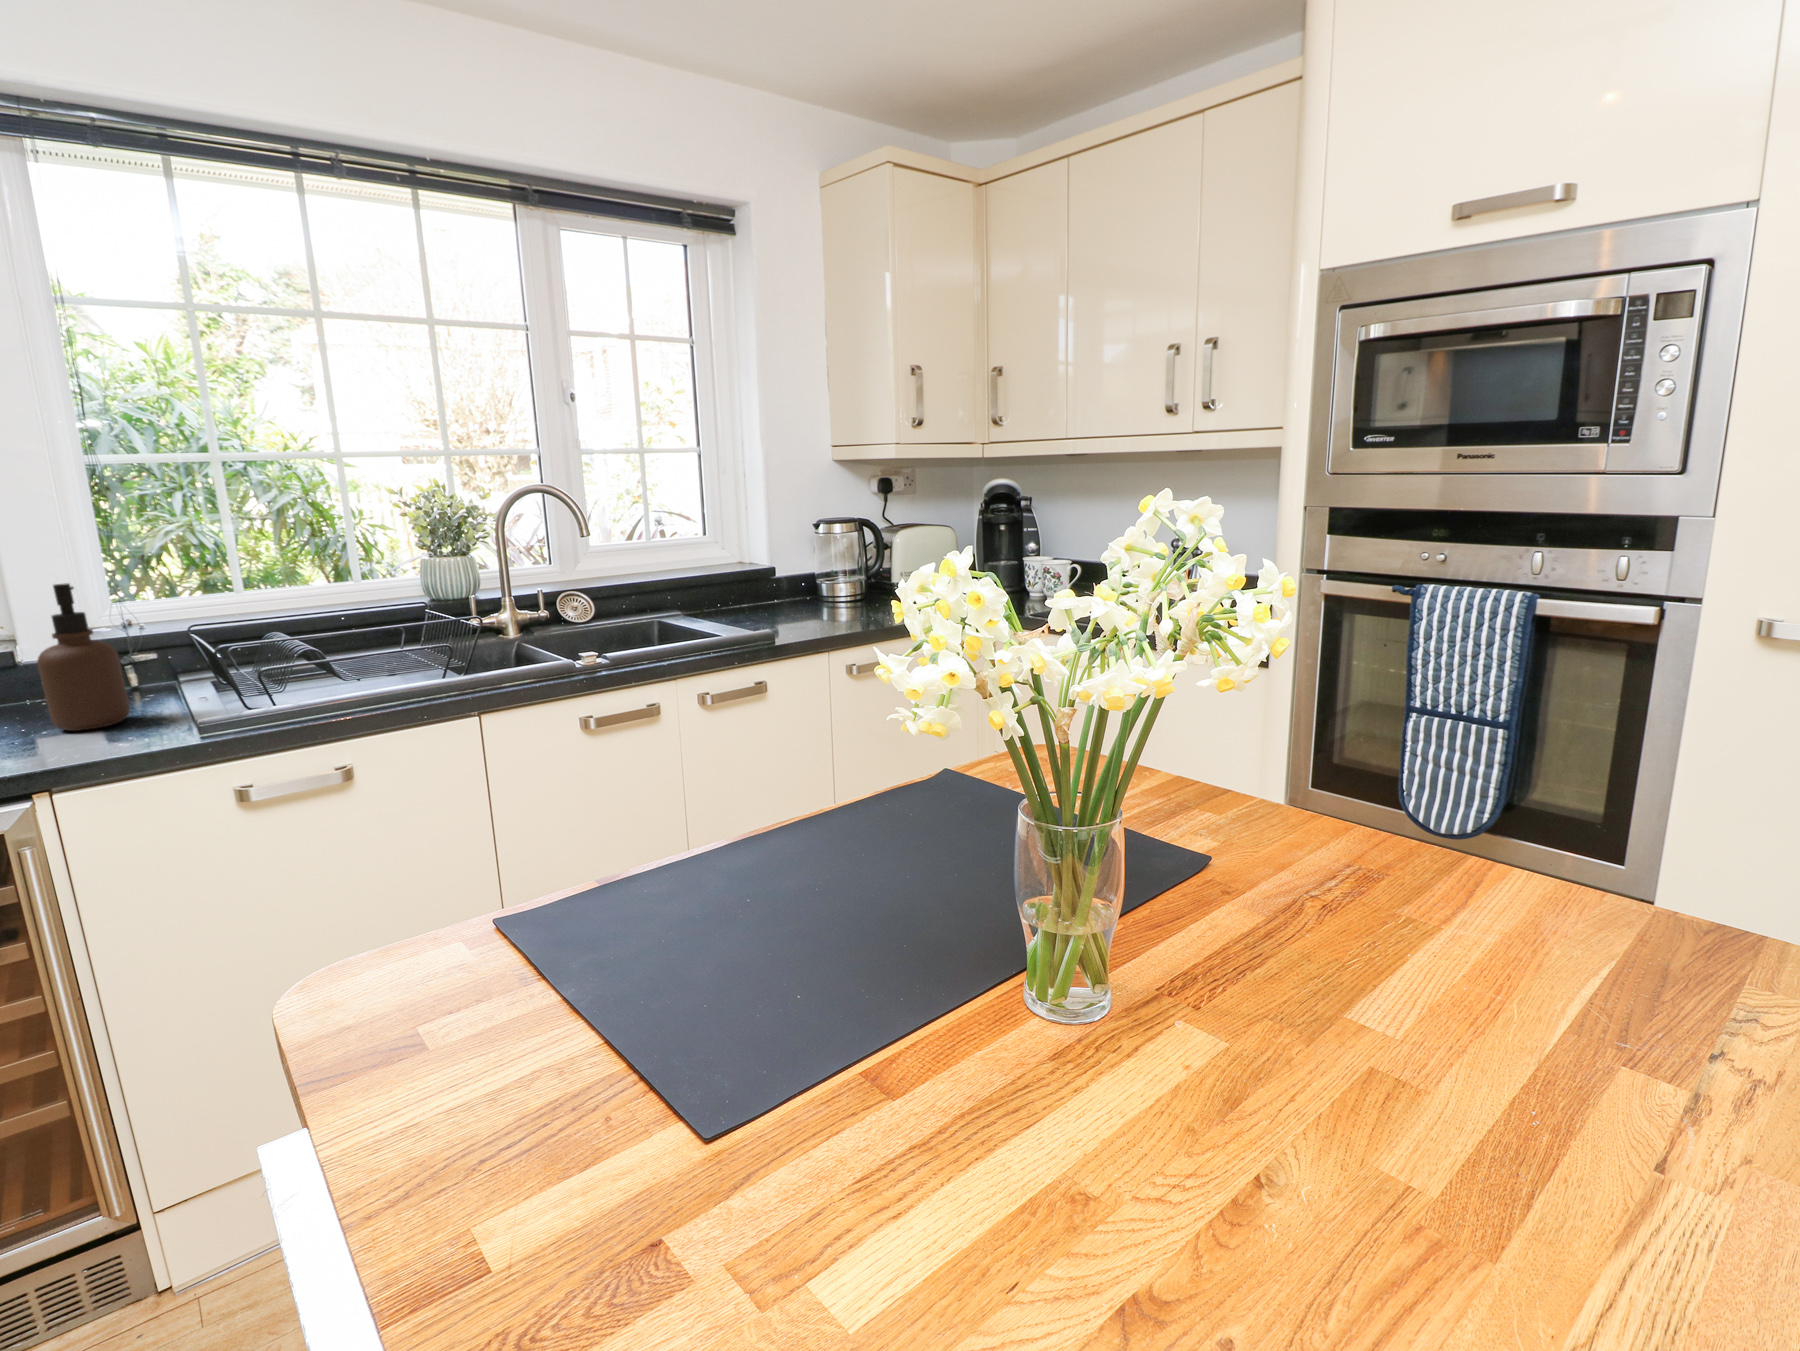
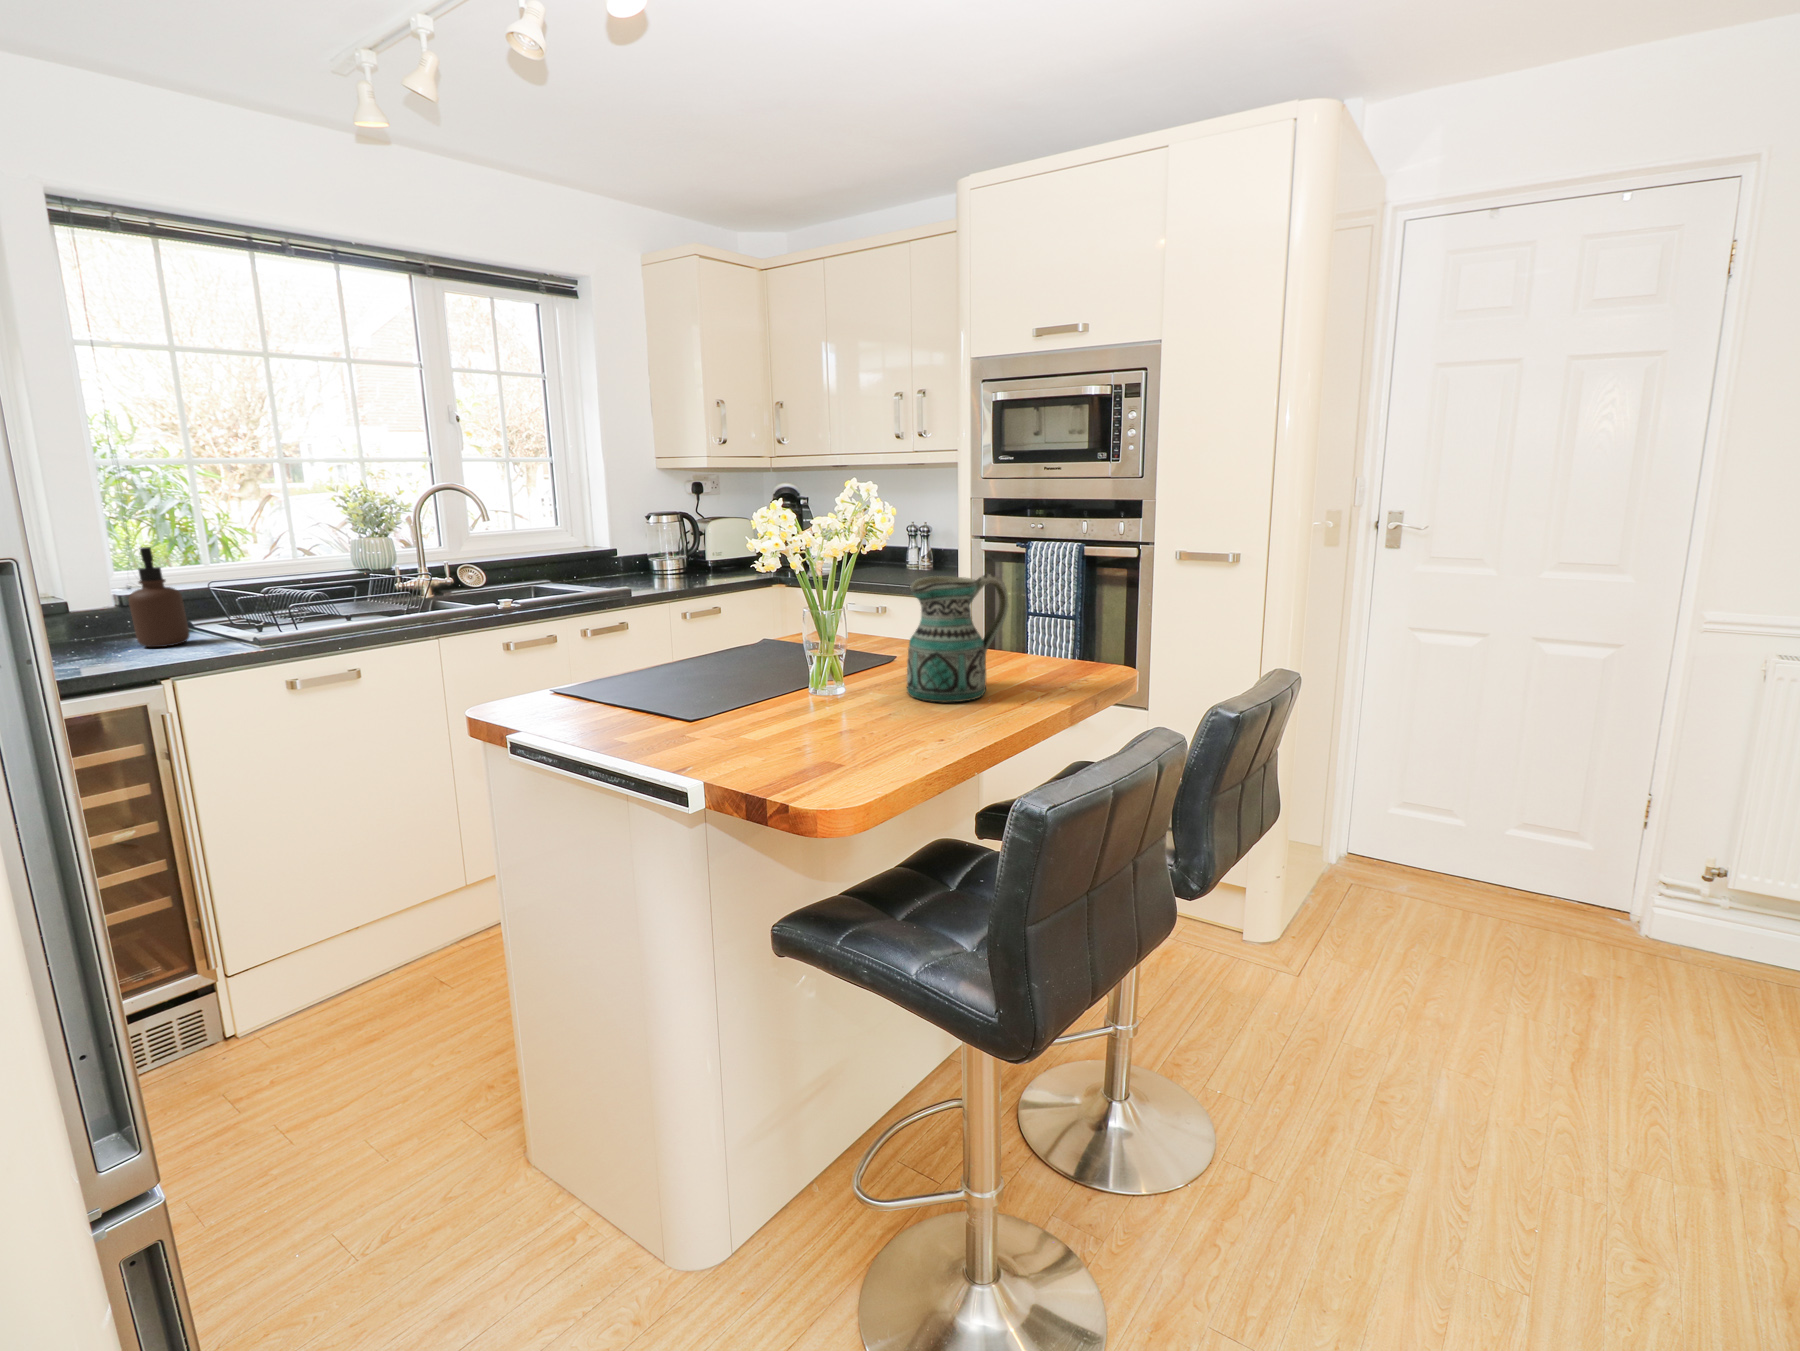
ceramic pitcher: none [1276,725,1551,1056] -> present [907,574,1008,702]

